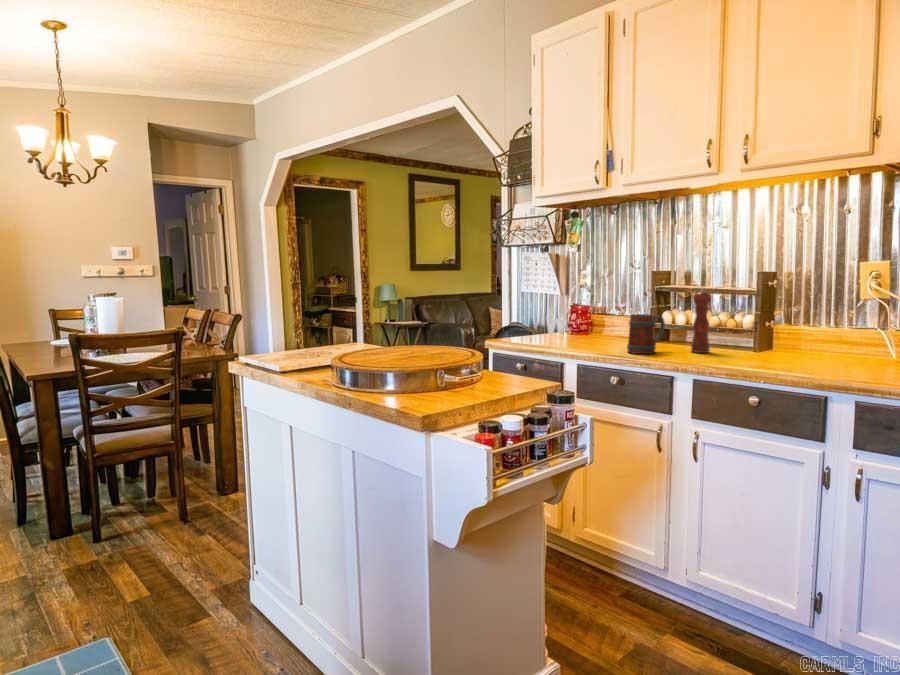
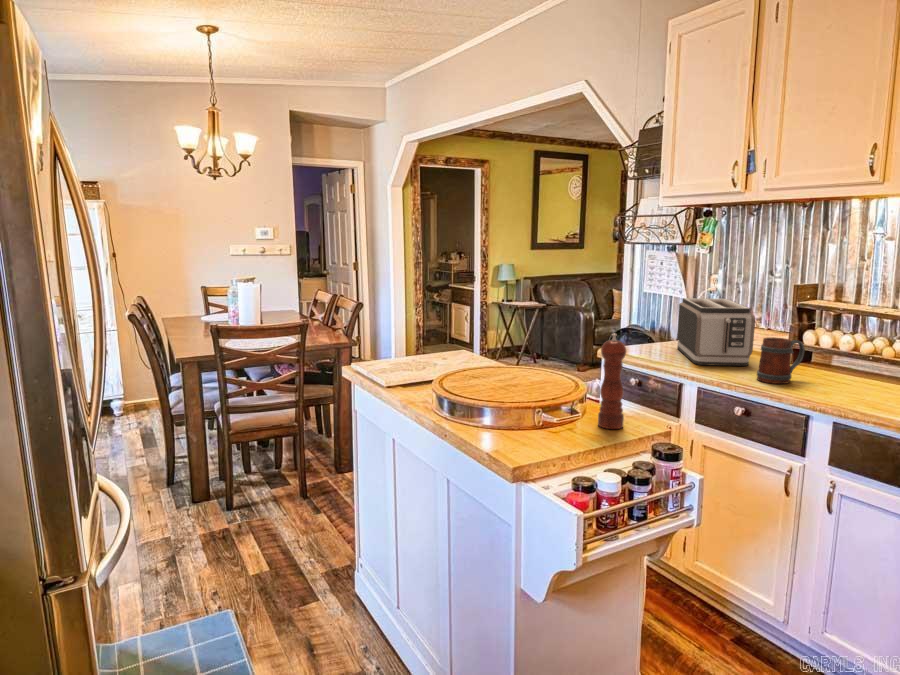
pepper mill: present [691,287,711,353] -> present [598,334,626,429]
toaster: none [556,289,623,346] -> present [677,298,755,366]

